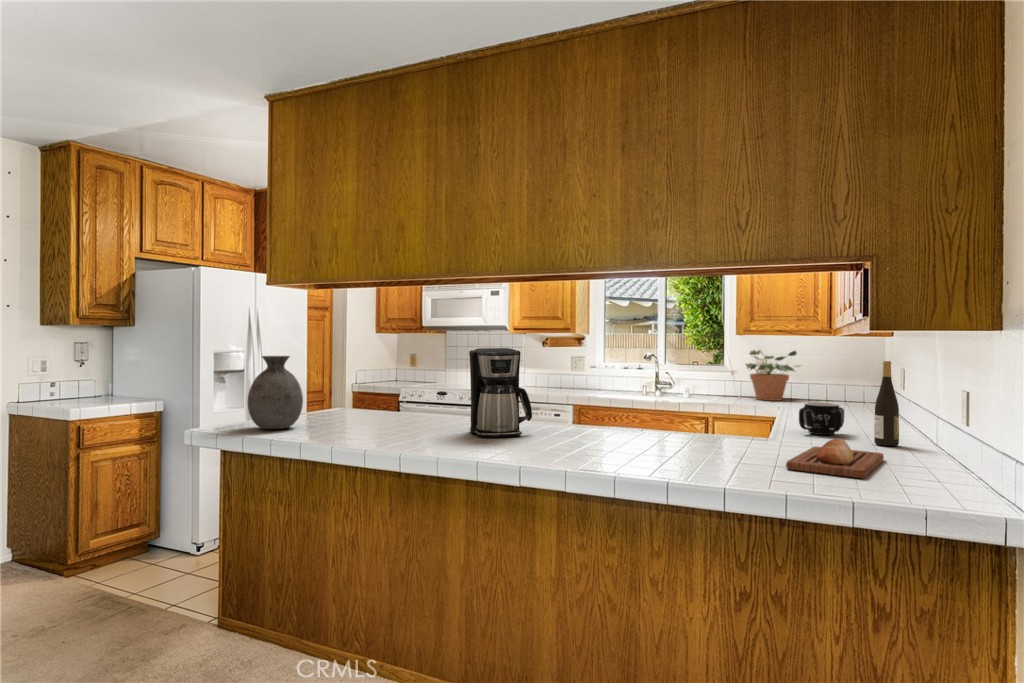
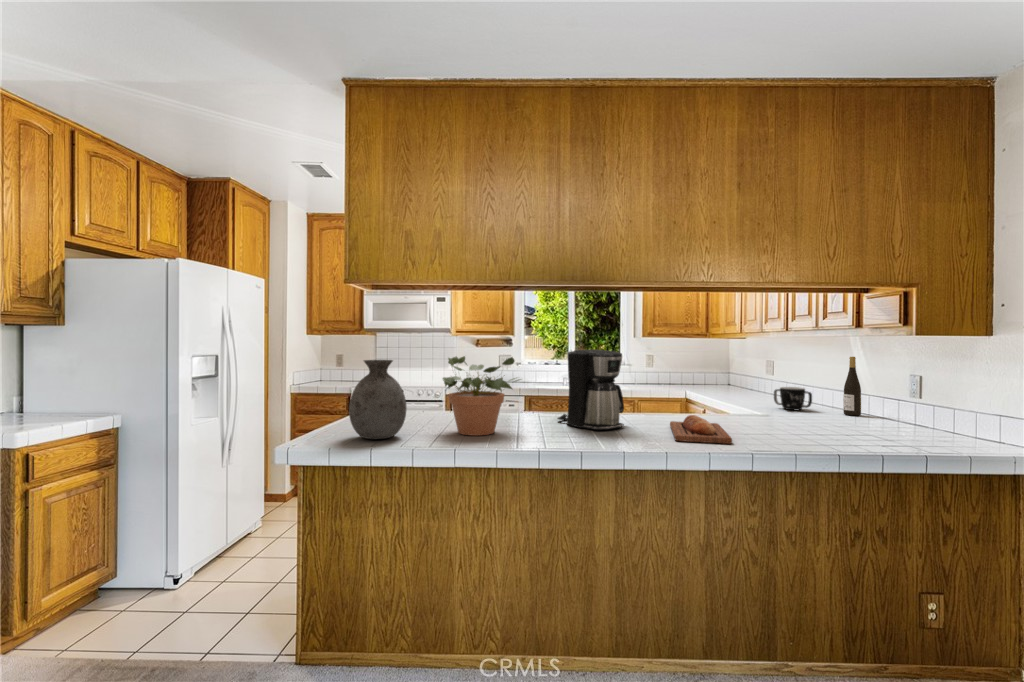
potted plant: present [746,350,800,401] -> present [443,356,520,436]
bread loaf: present [786,439,884,478] -> present [670,415,732,444]

